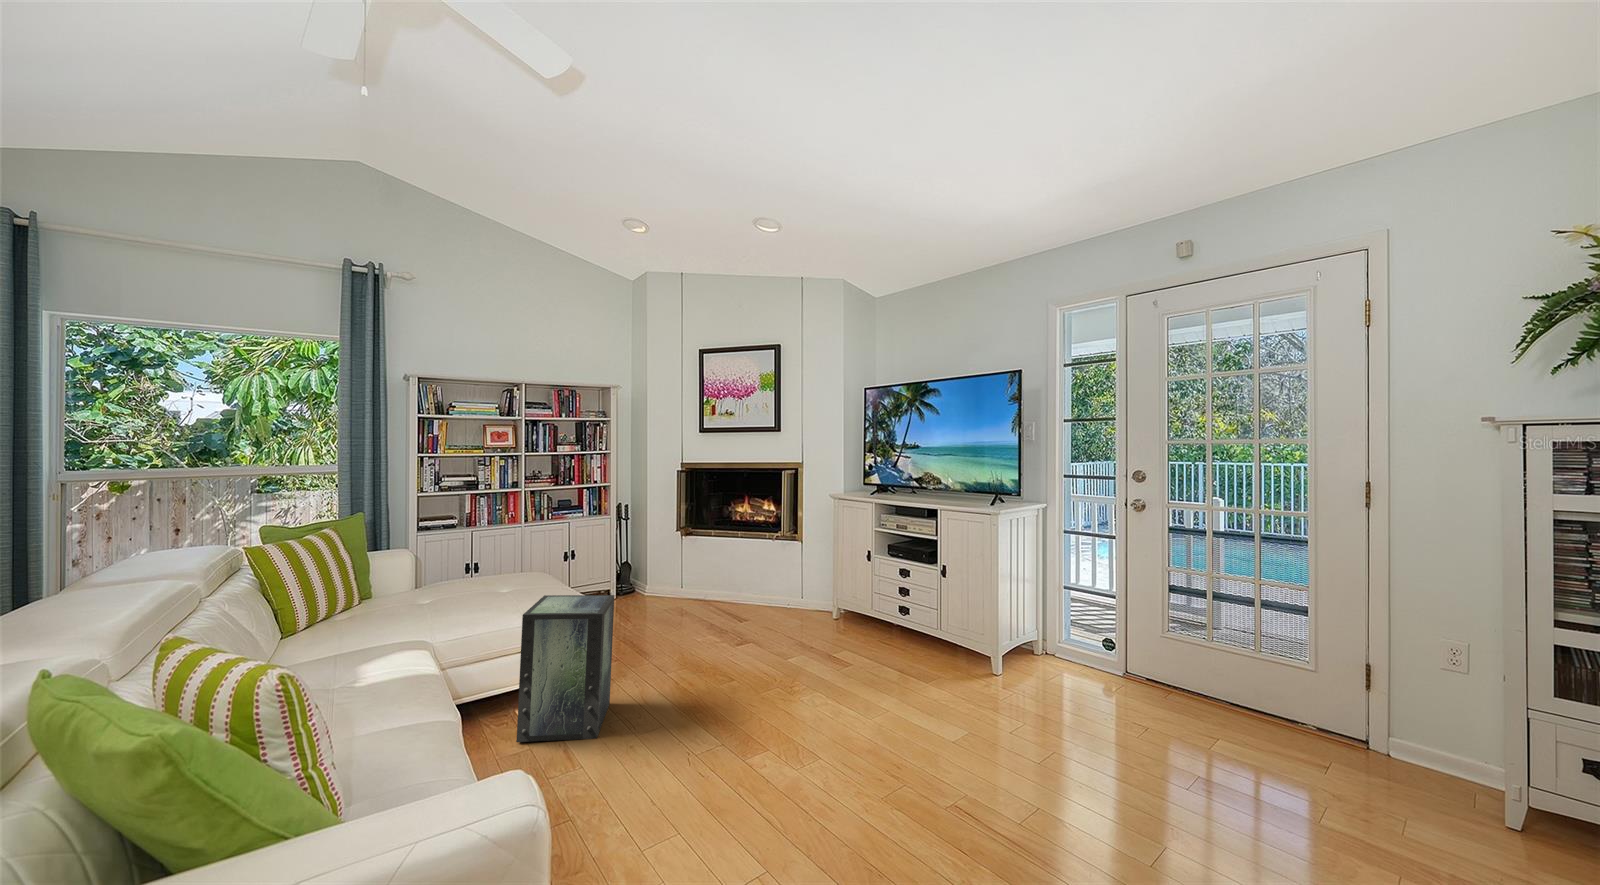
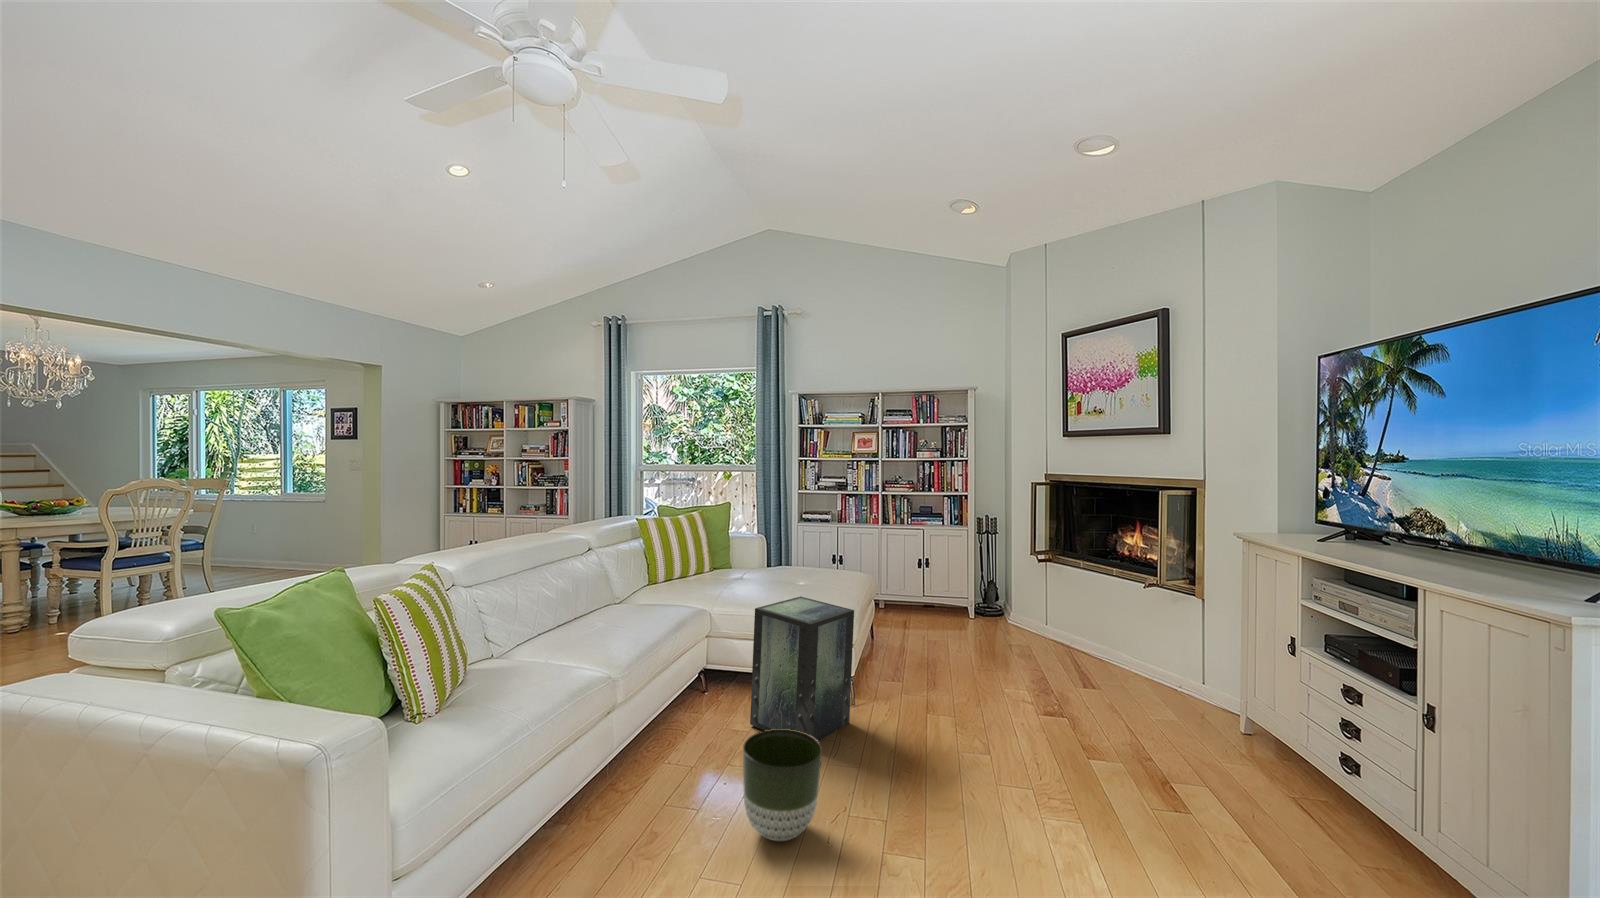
planter: none [623,706,700,813] -> present [743,729,822,841]

